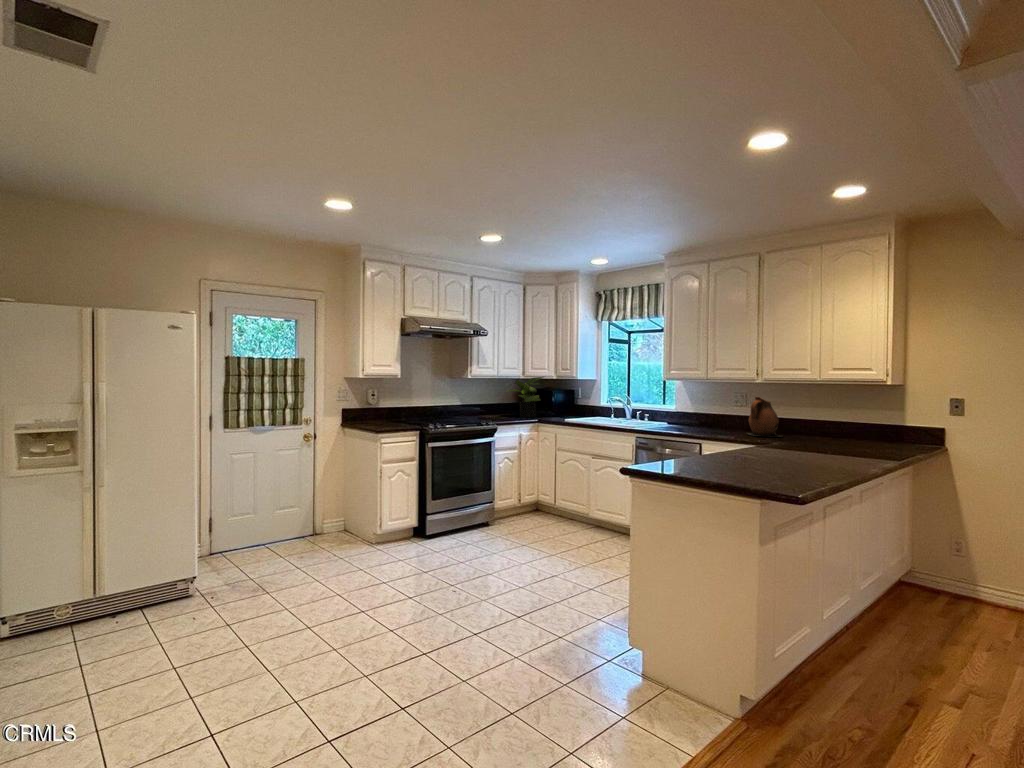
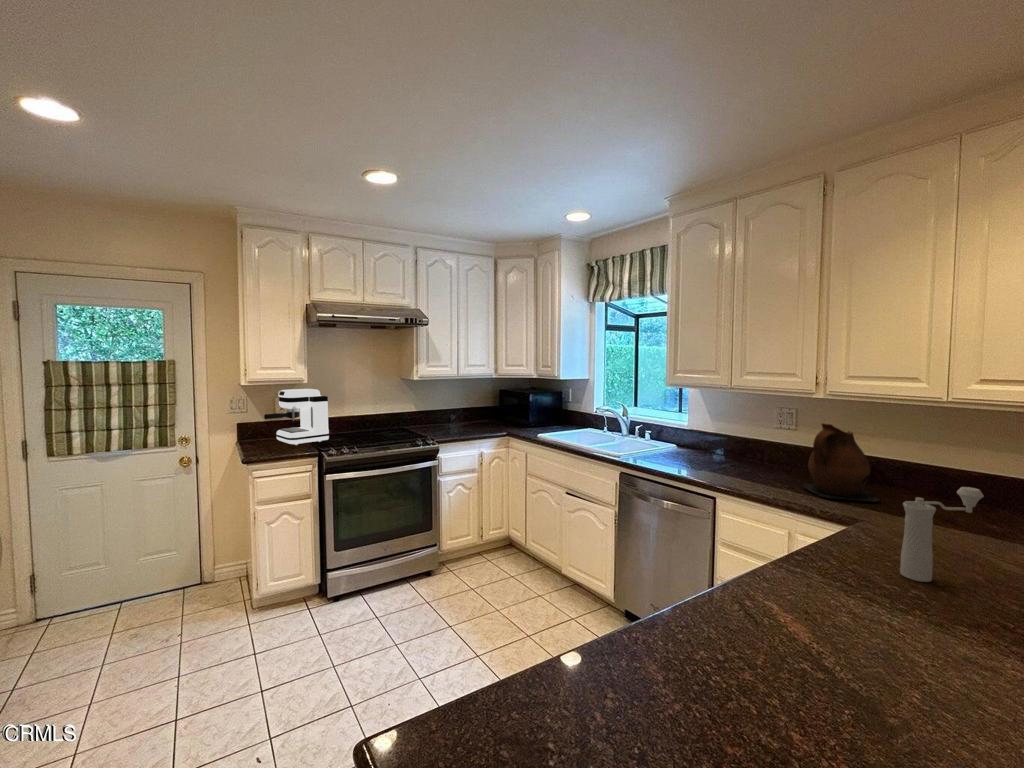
potted plant: present [509,377,543,417] -> none [468,376,517,429]
coffee maker: none [375,382,418,423] -> present [264,389,329,445]
pepper mill: none [782,412,811,450] -> present [900,487,984,582]

